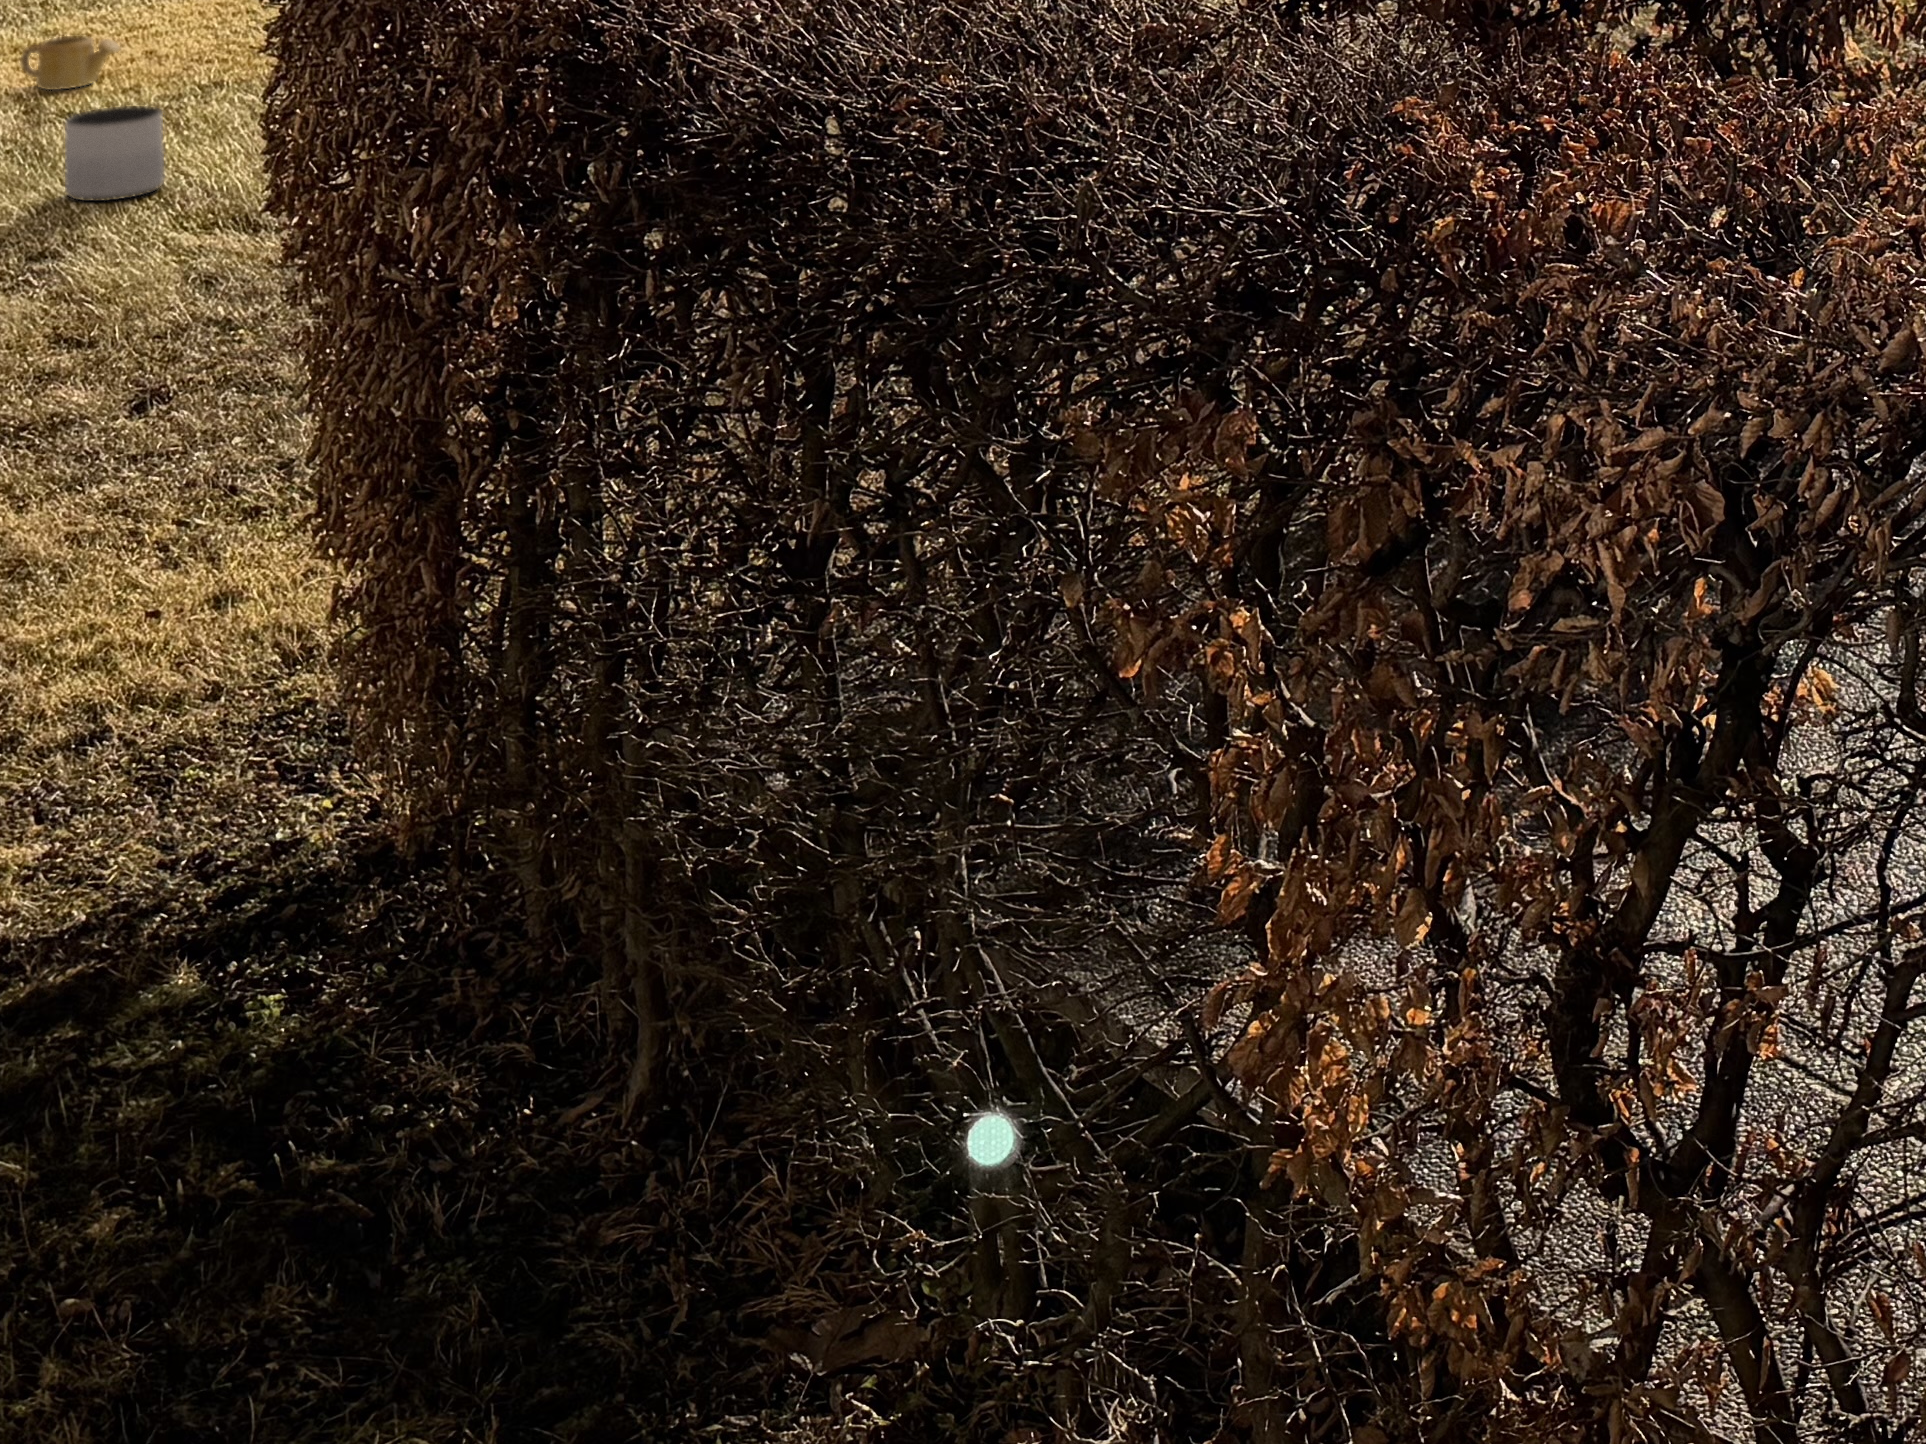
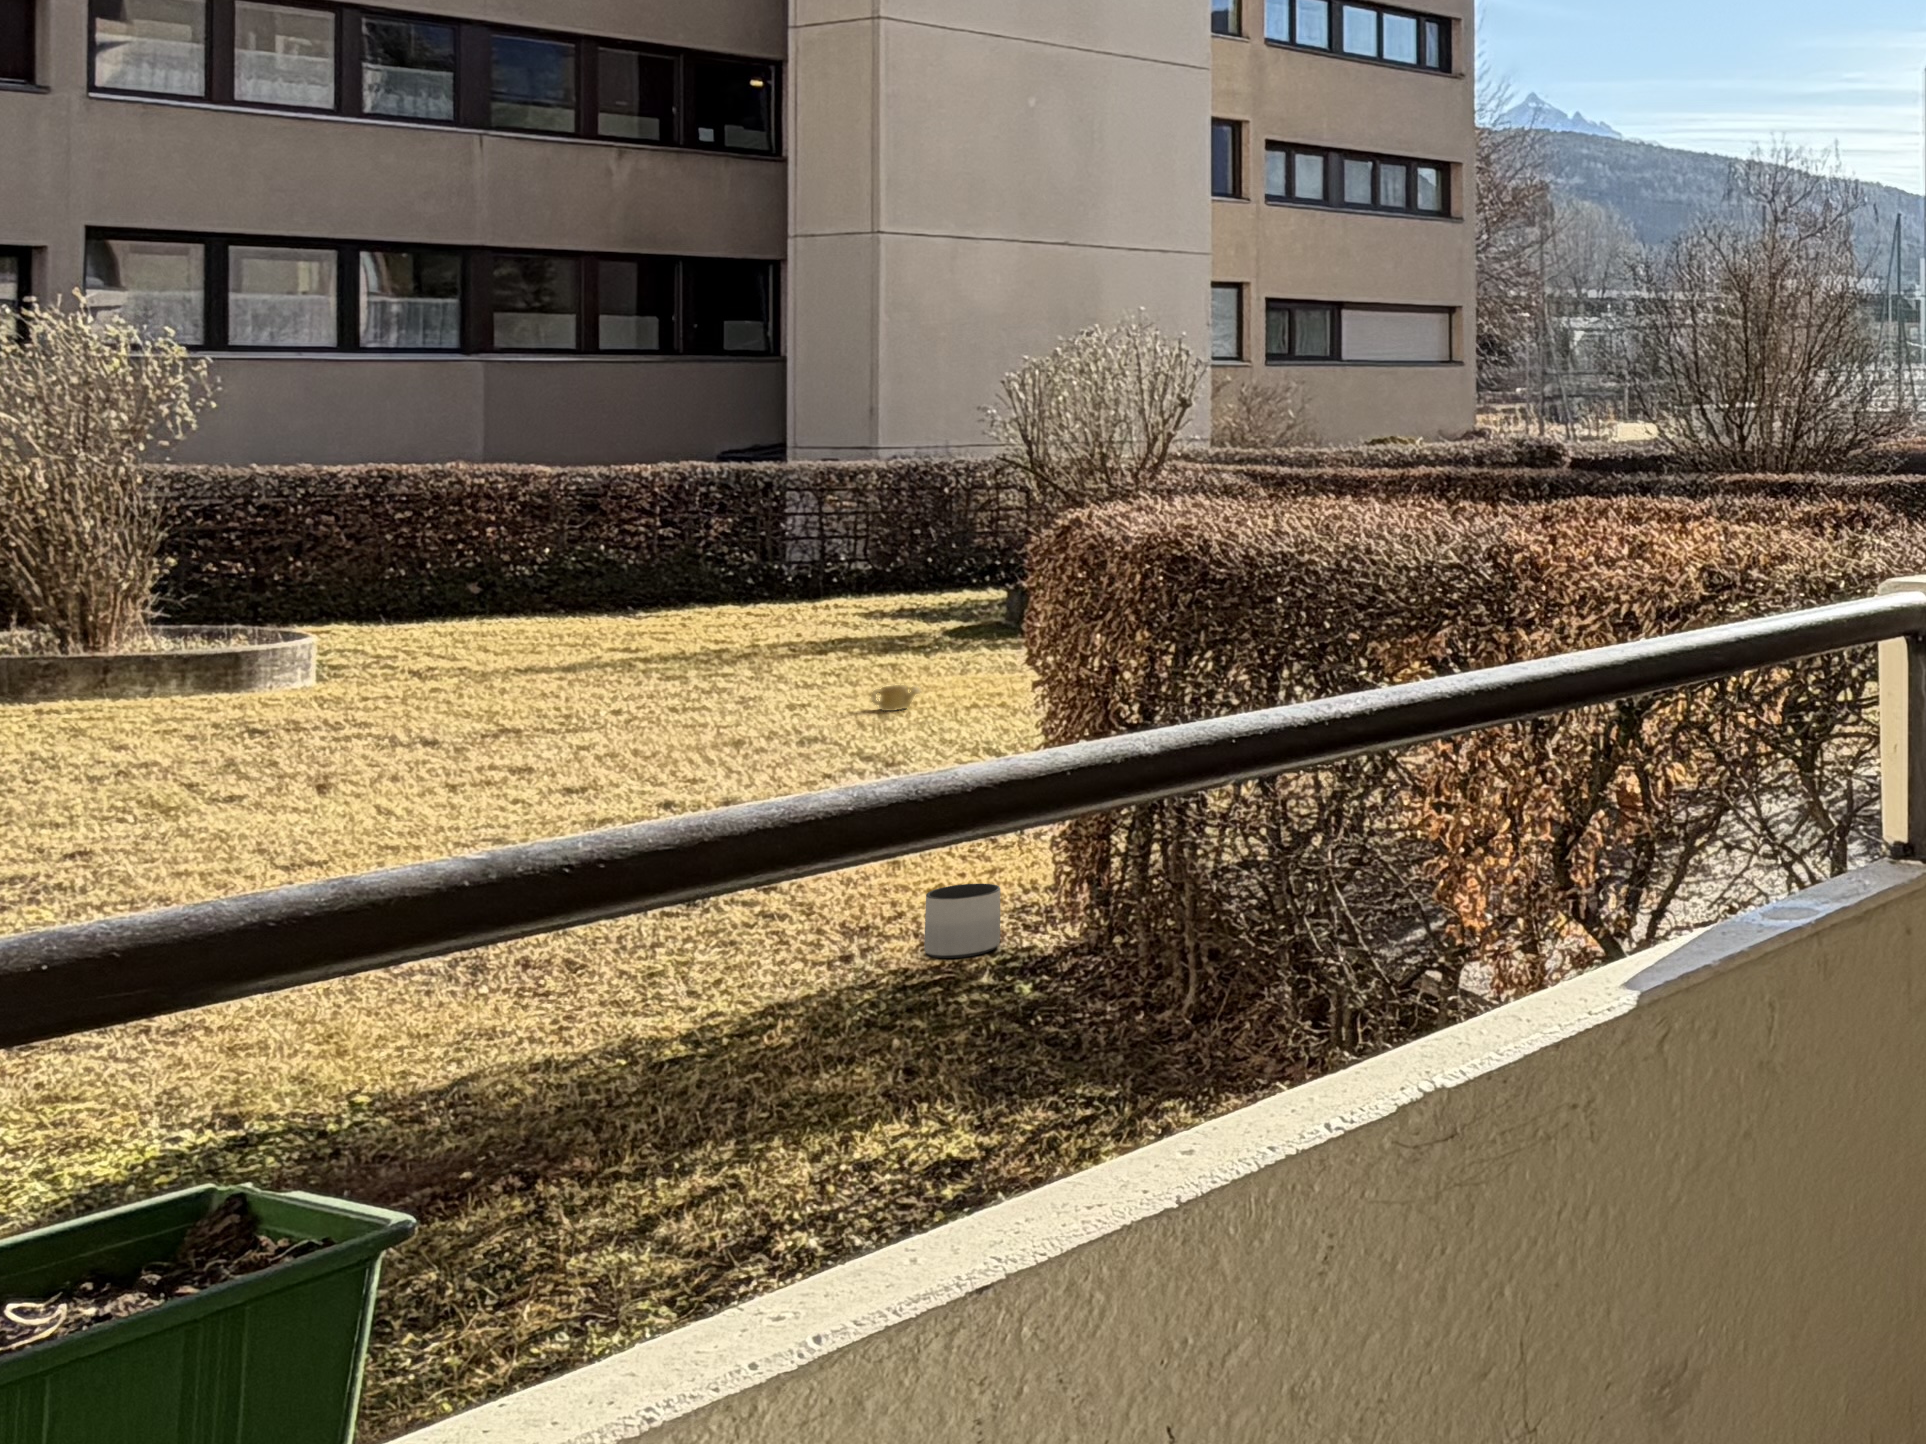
planter: present [65,106,165,201] -> present [924,884,1000,958]

